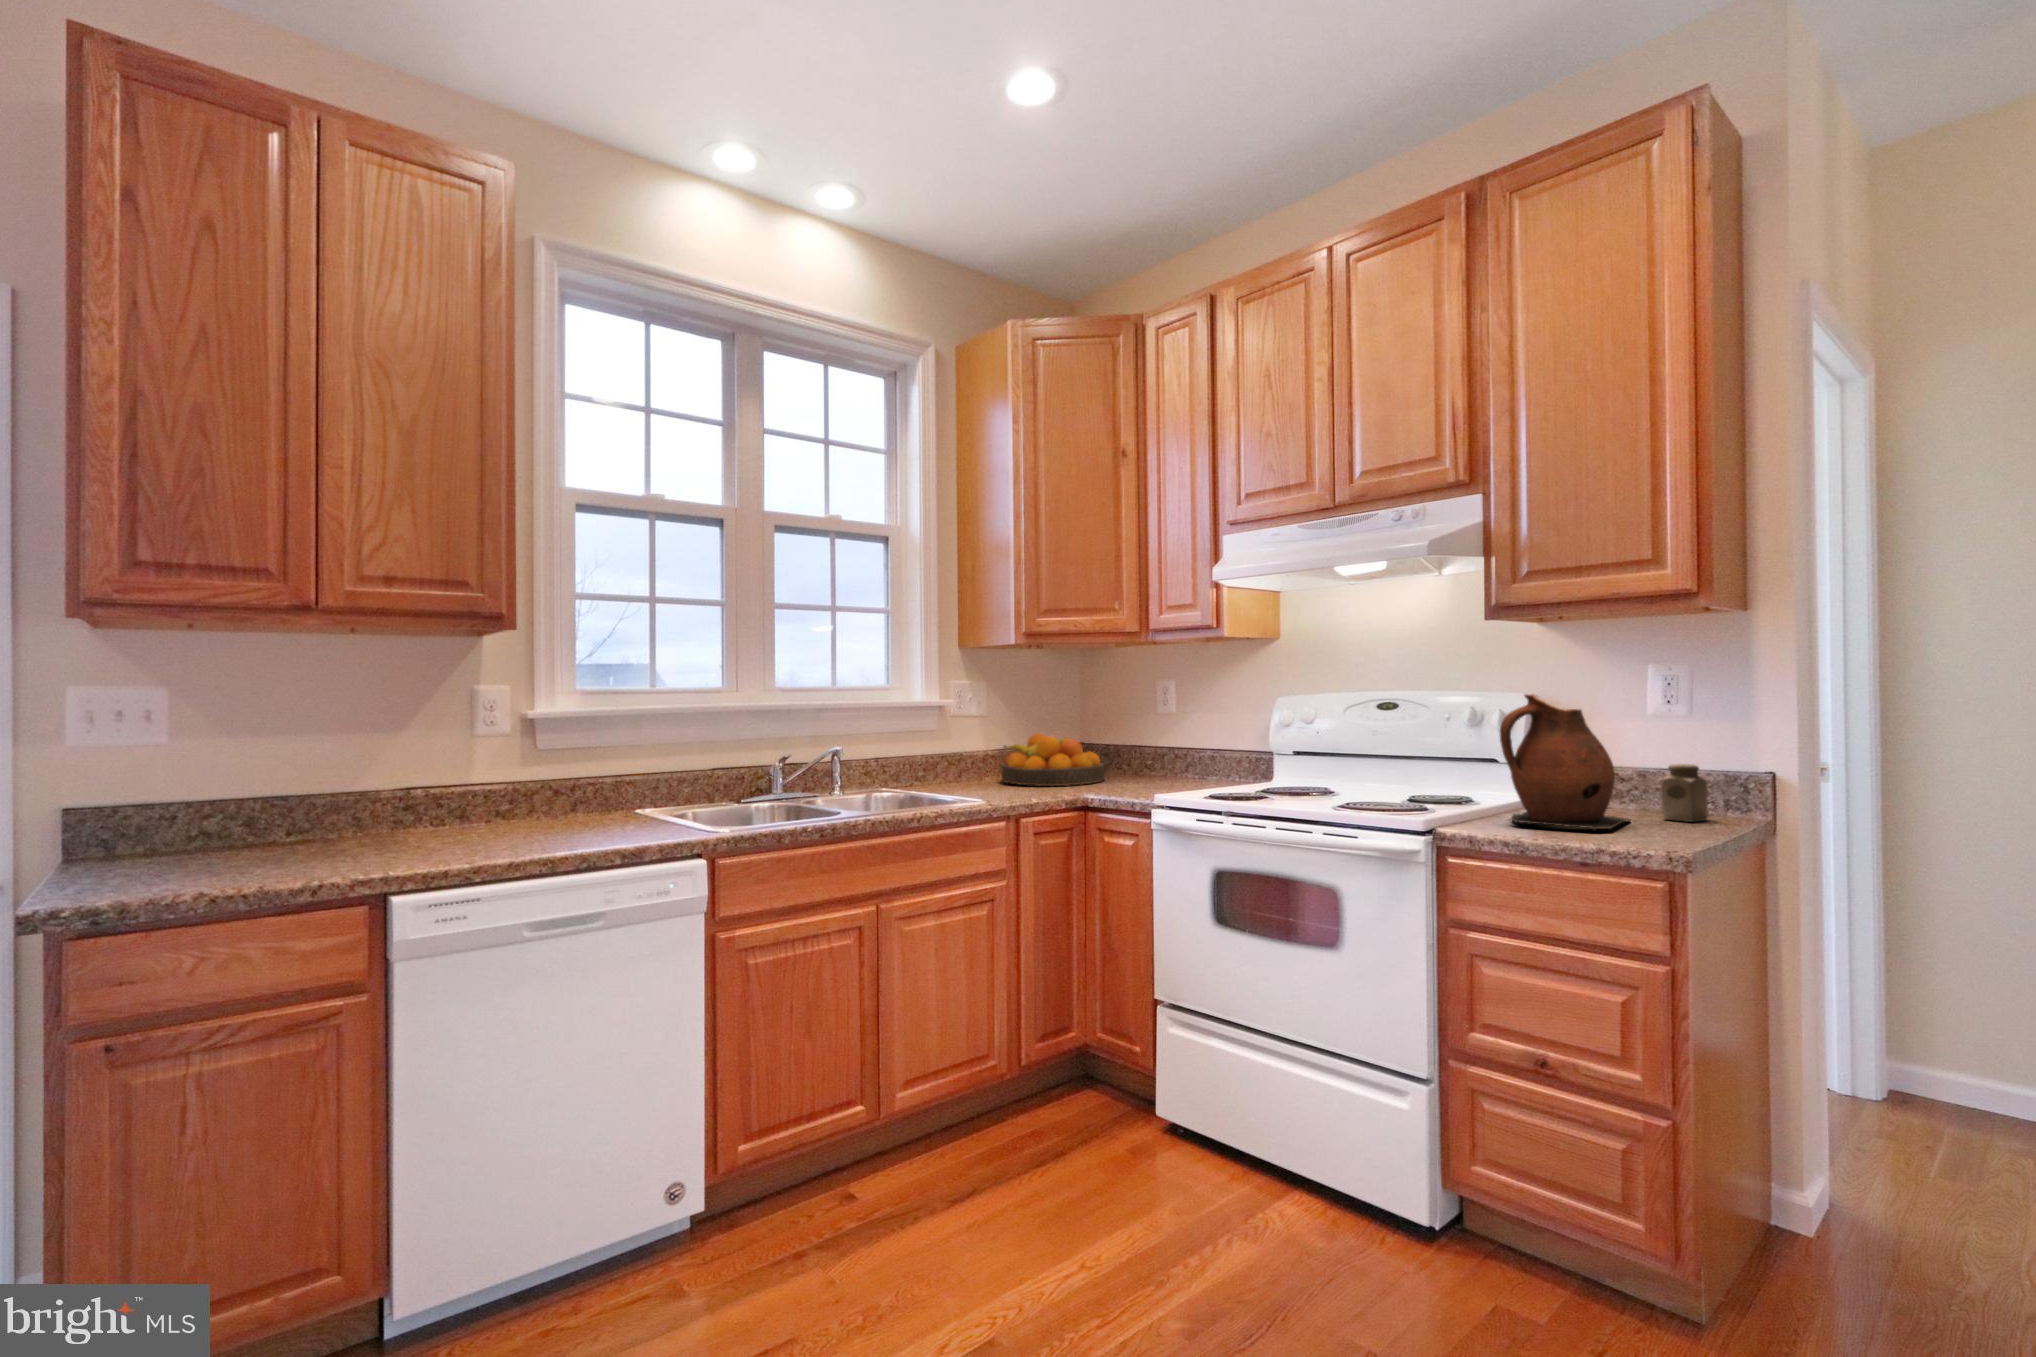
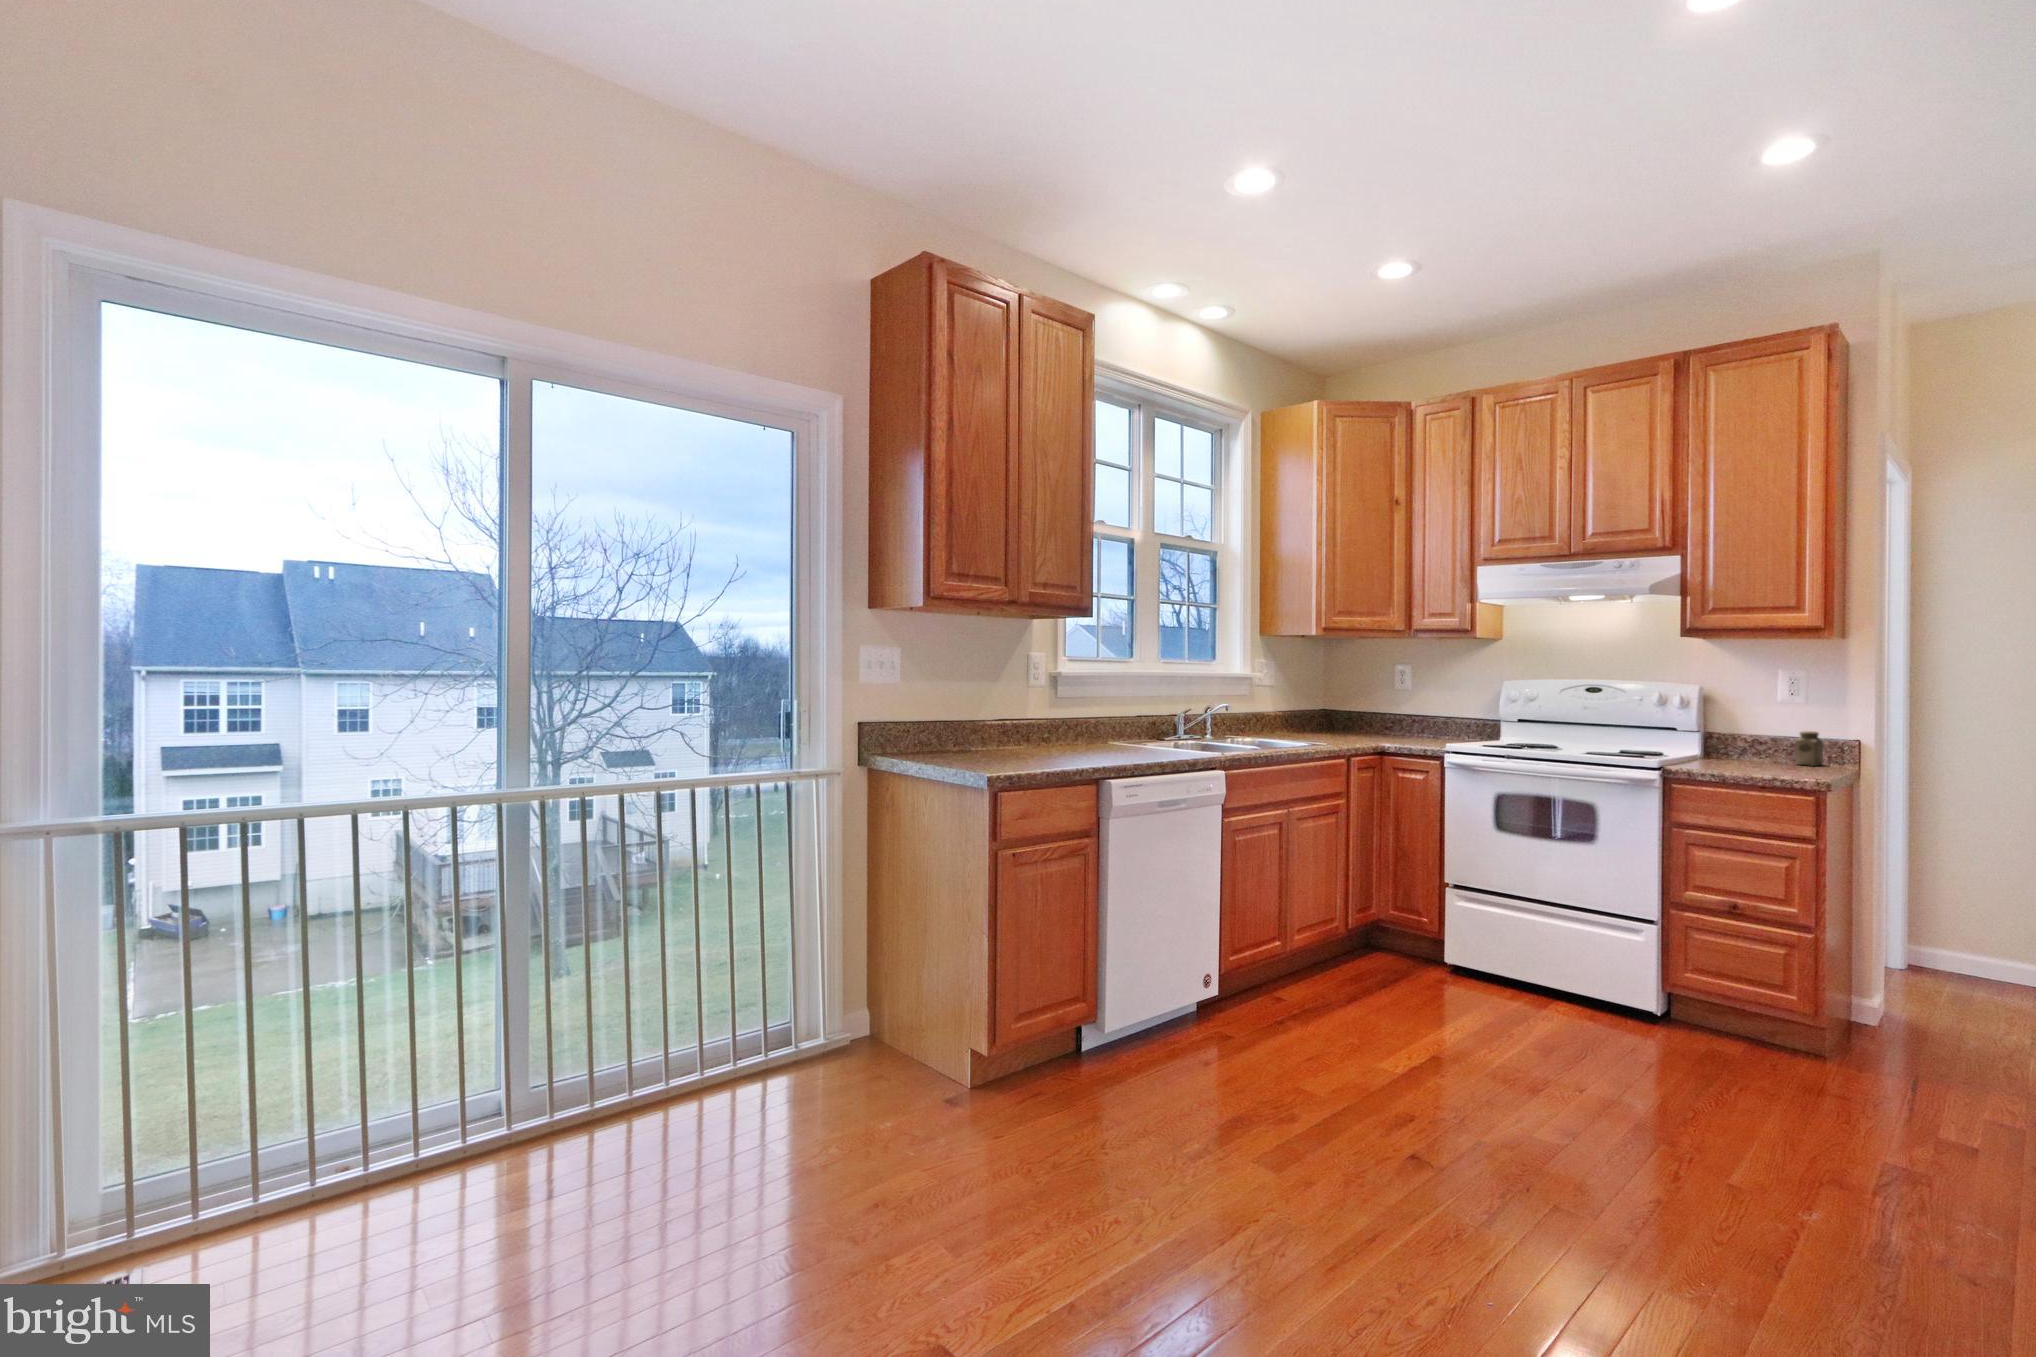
ceramic pitcher: present [1500,694,1631,830] -> none [1701,688,1778,770]
fruit bowl: present [1001,733,1105,786] -> none [1289,705,1368,743]

